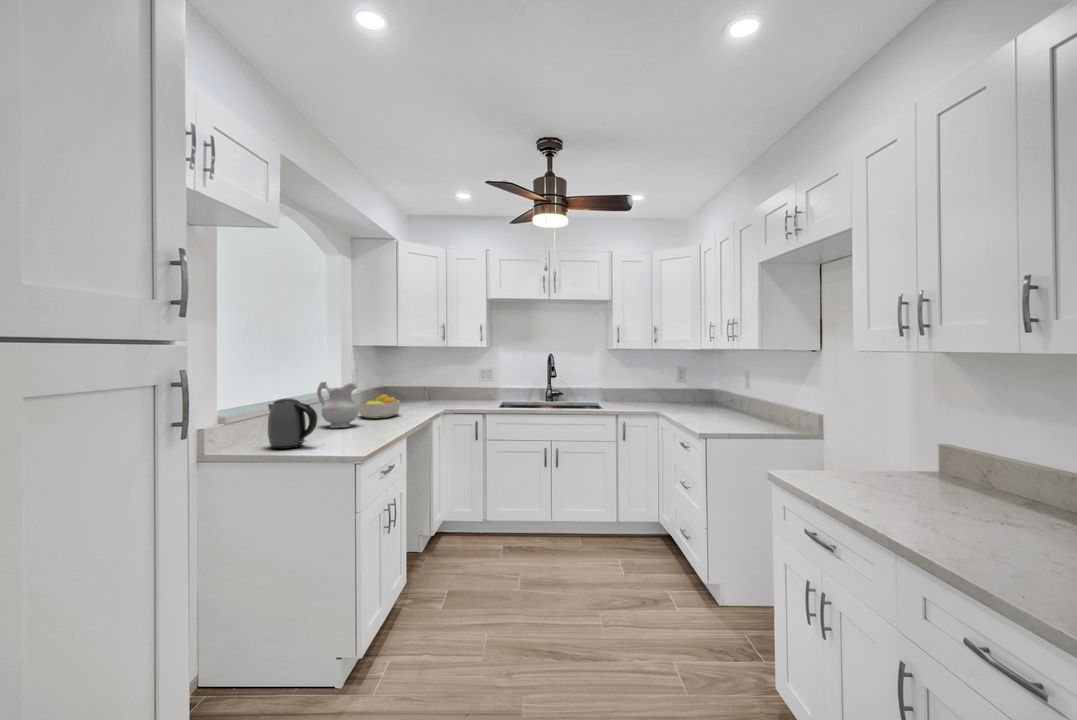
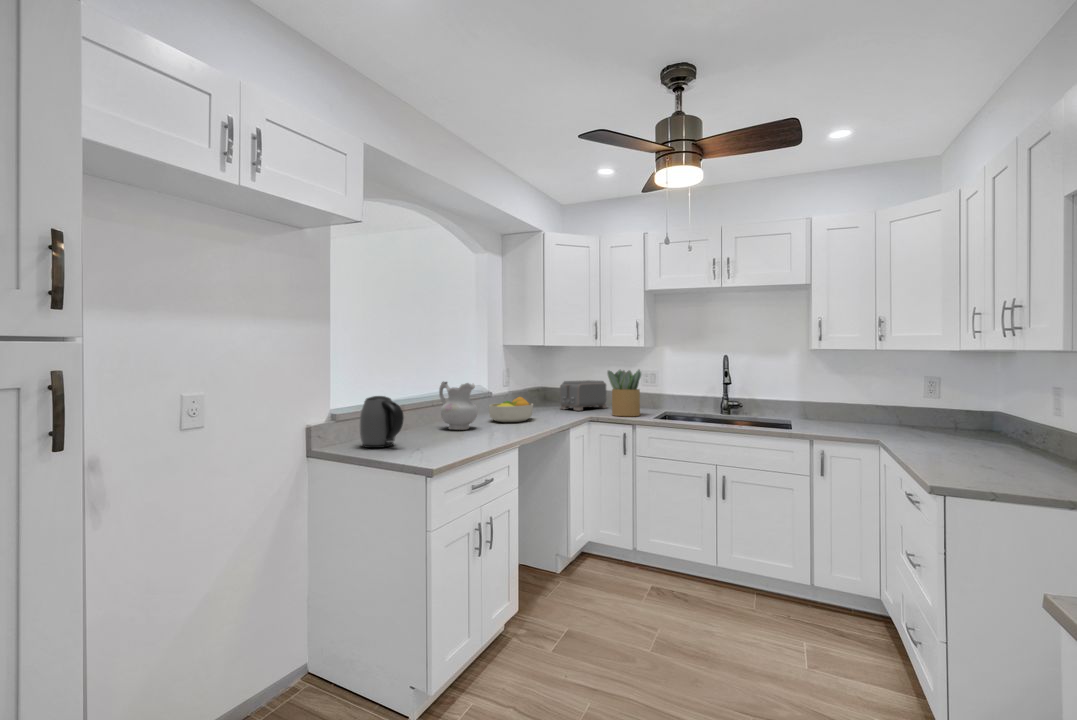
potted plant: none [458,366,487,408] -> present [607,370,641,416]
toaster: none [408,377,450,405] -> present [560,380,607,411]

